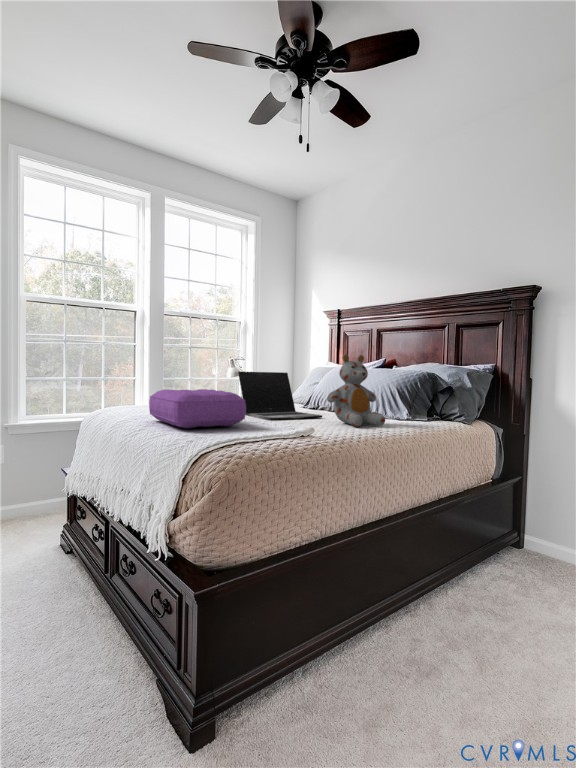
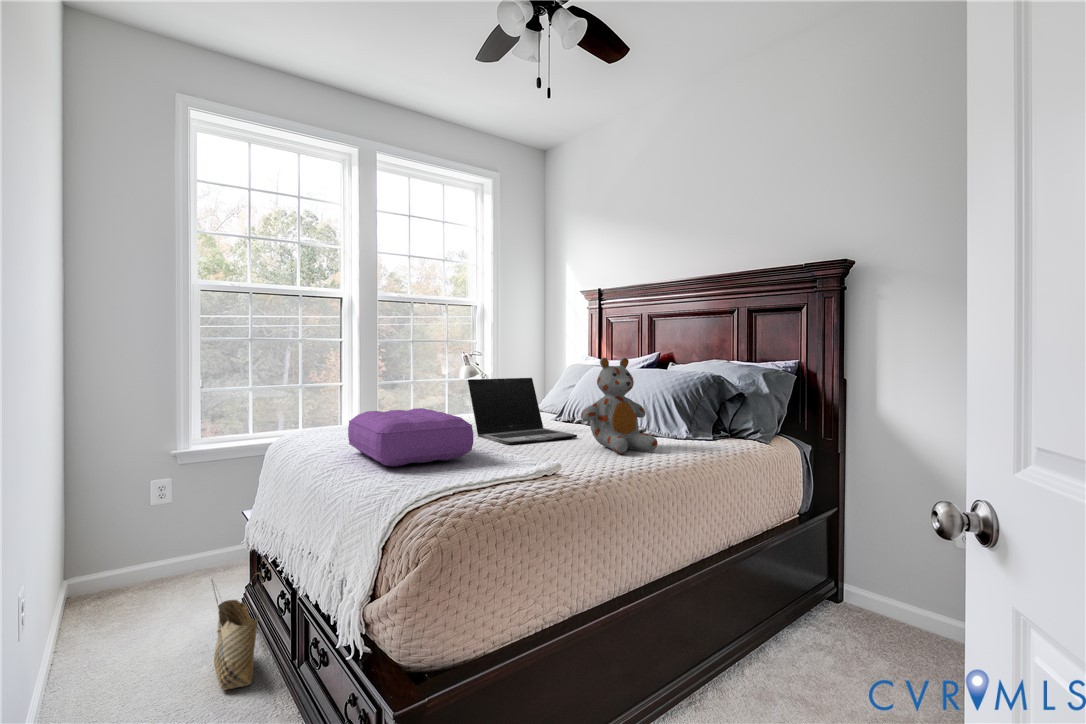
woven basket: none [43,512,81,597] -> present [212,572,261,690]

